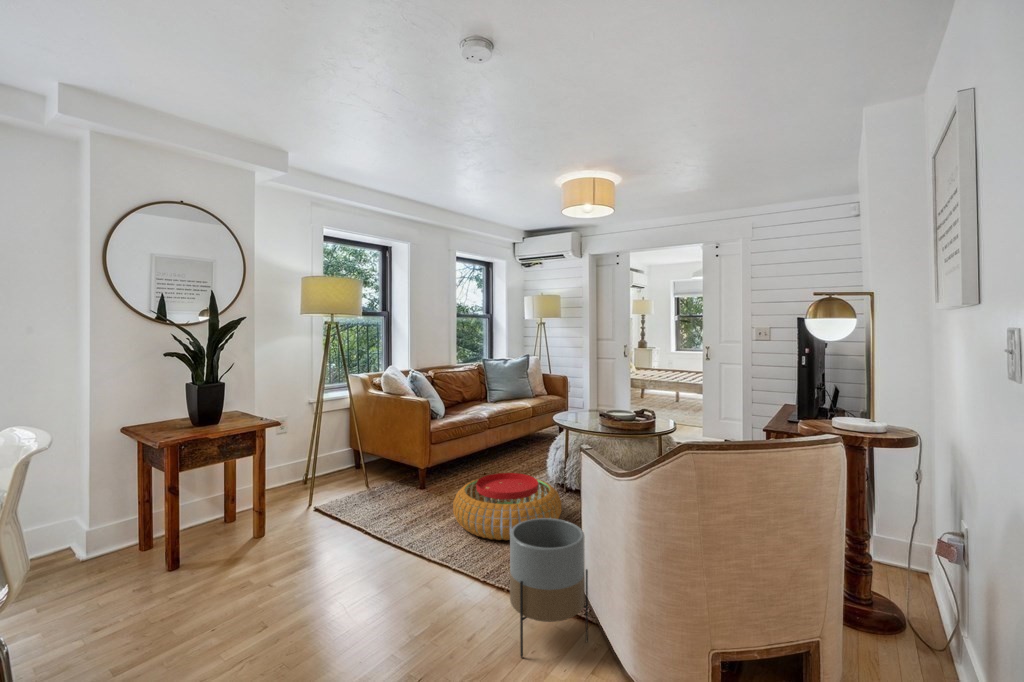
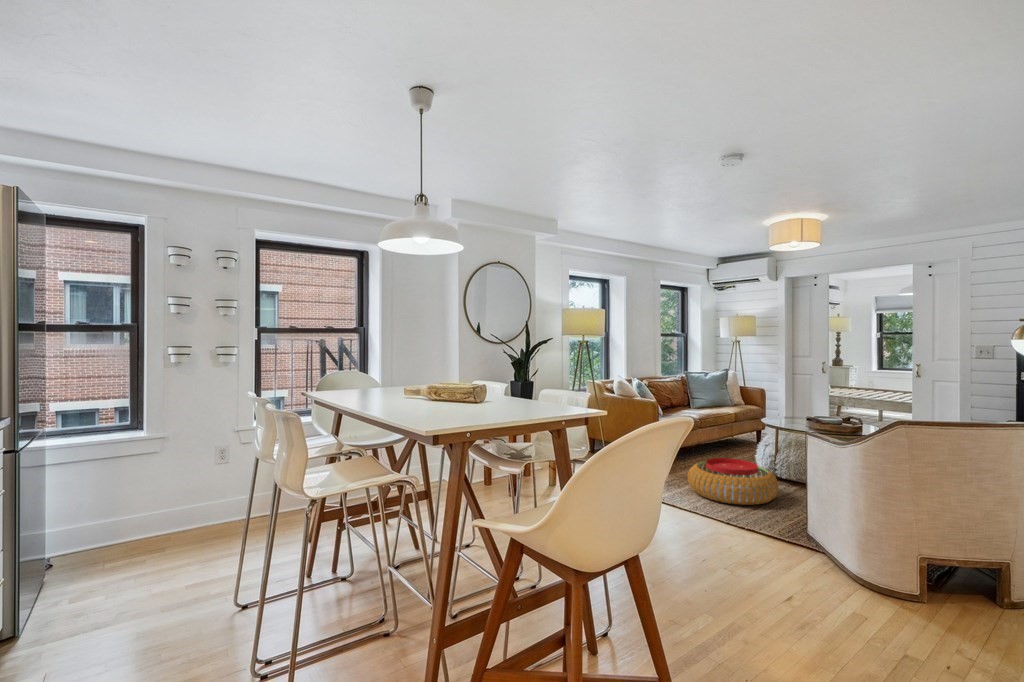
planter: present [510,518,588,657] -> none [758,477,818,562]

